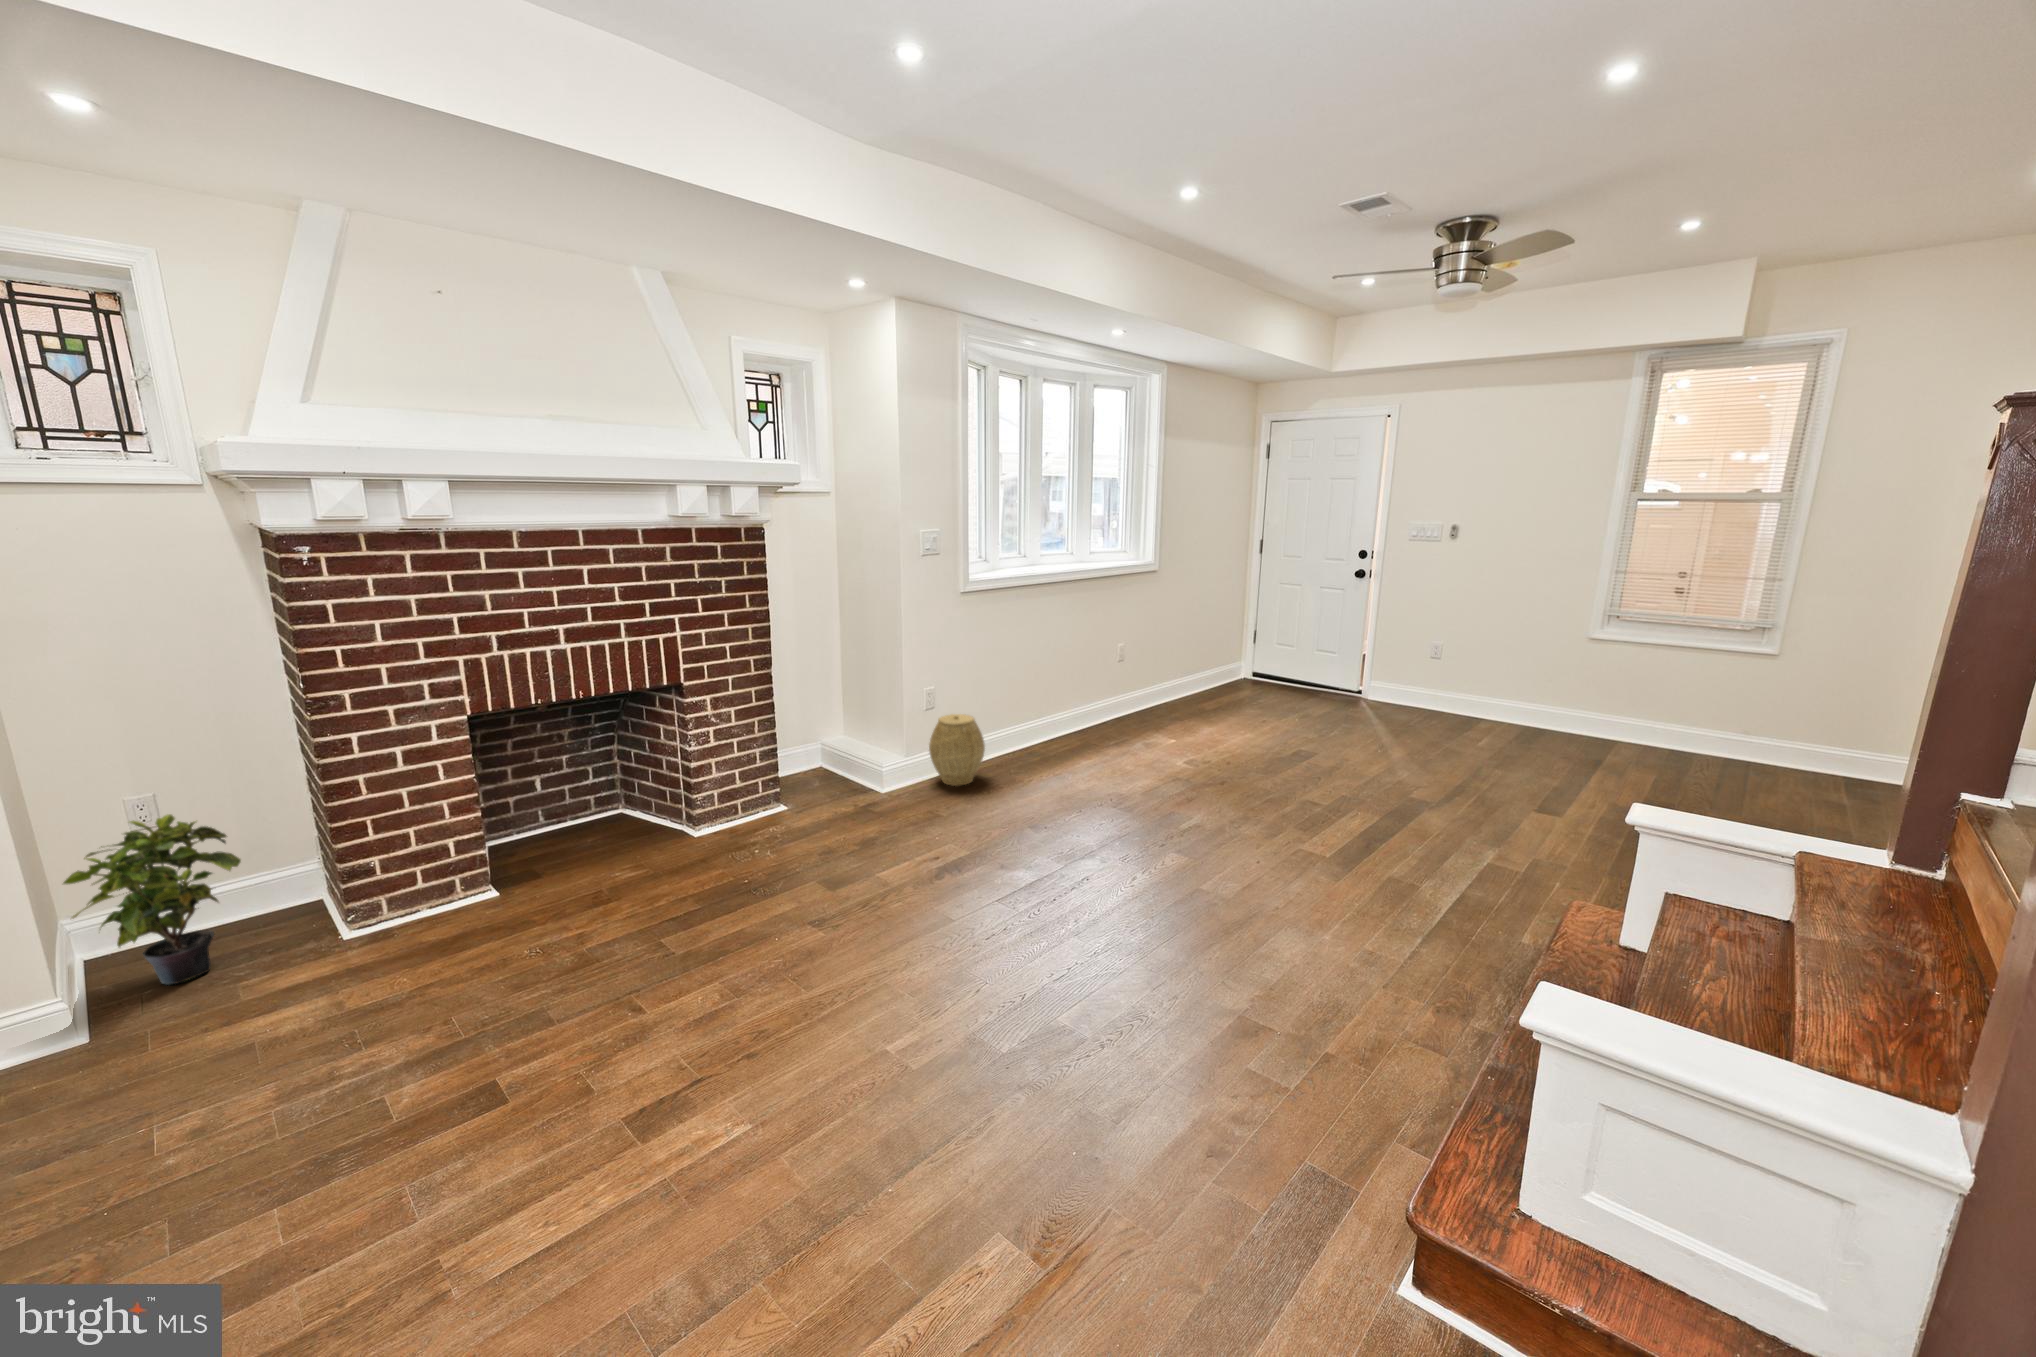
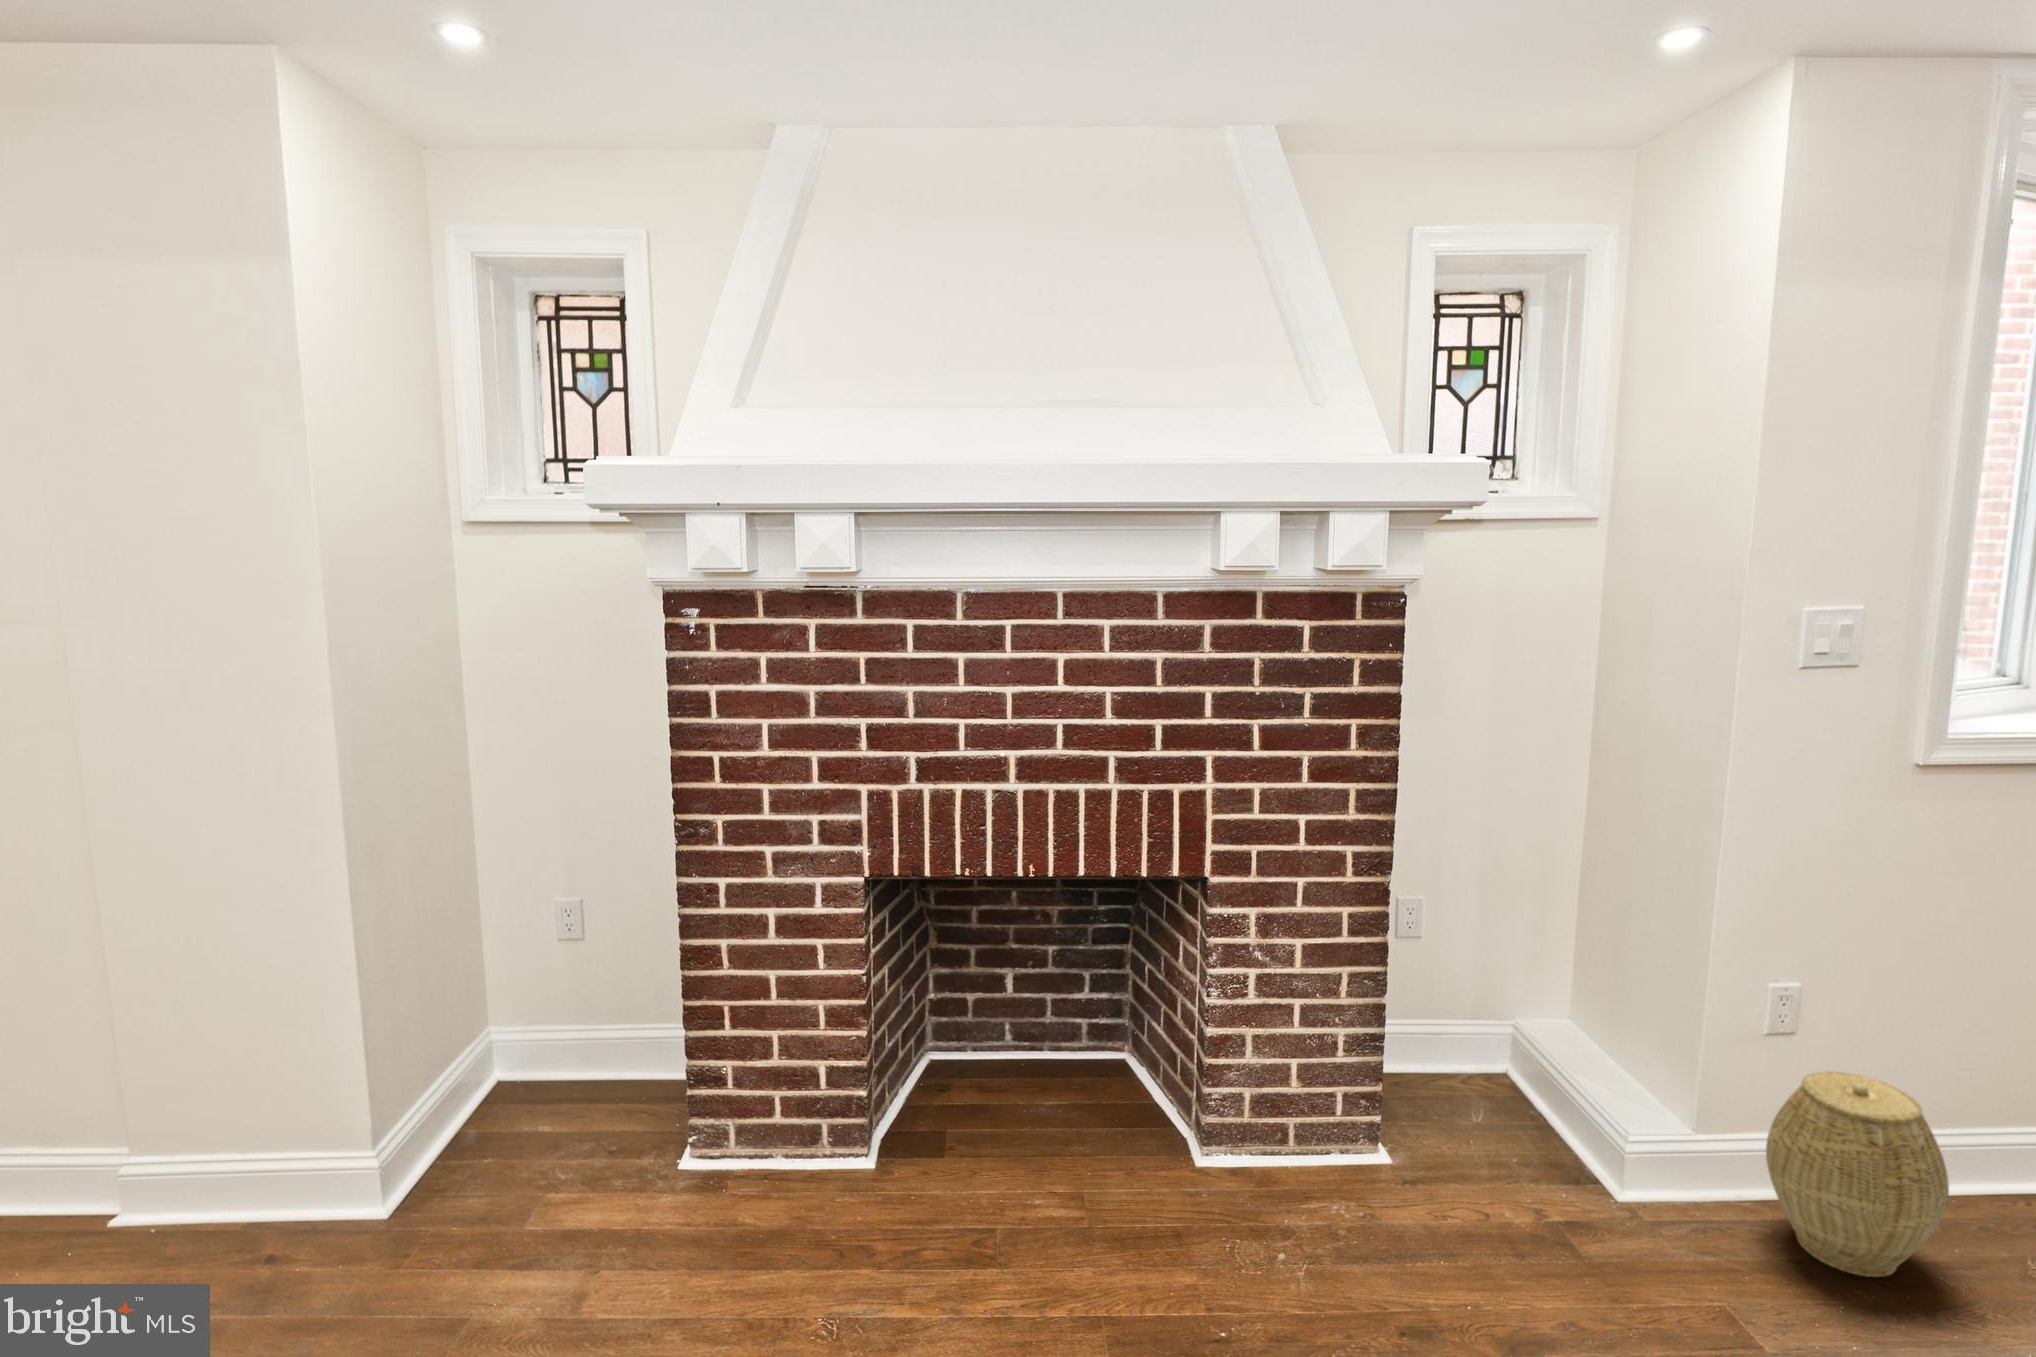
potted plant: present [64,814,241,985] -> none [428,936,619,1159]

